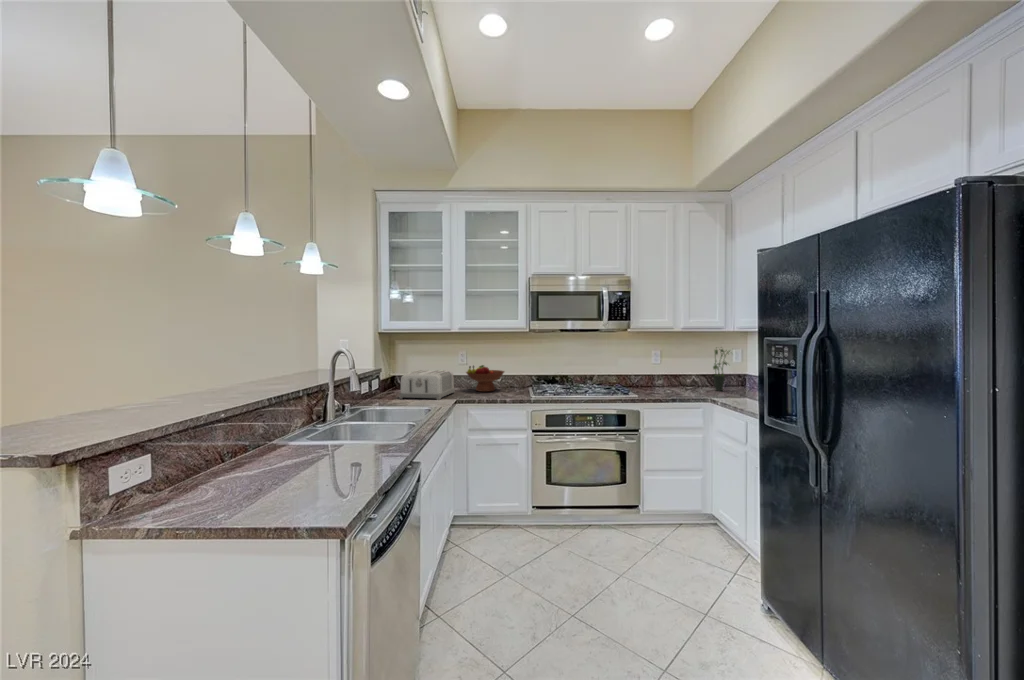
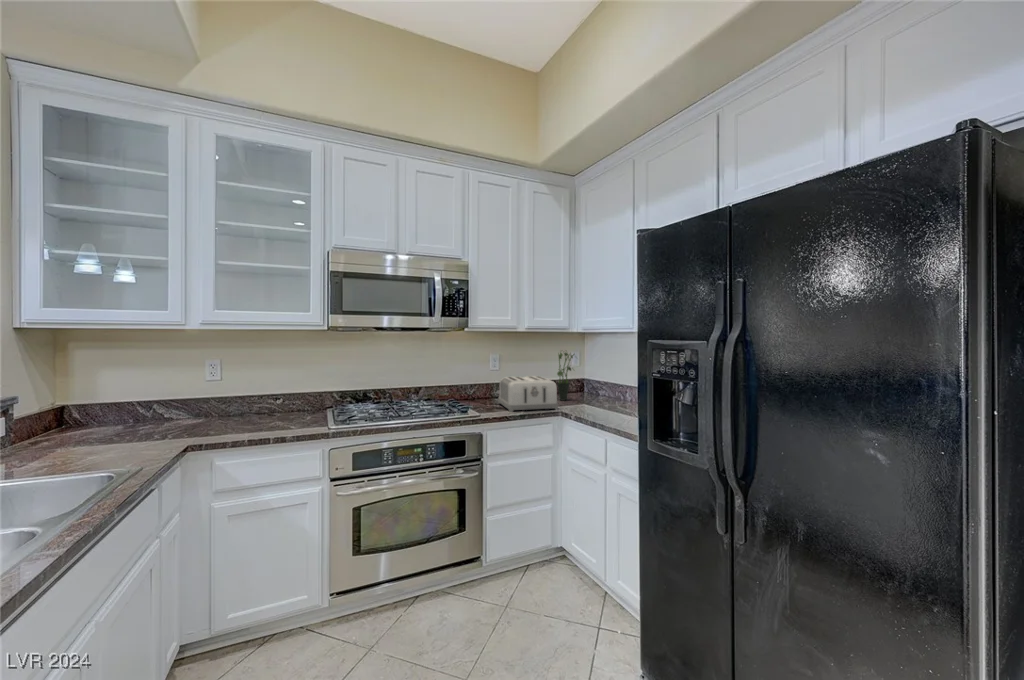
fruit bowl: present [466,365,504,392] -> none [216,381,287,423]
toaster: present [400,370,455,400] -> present [498,376,558,412]

